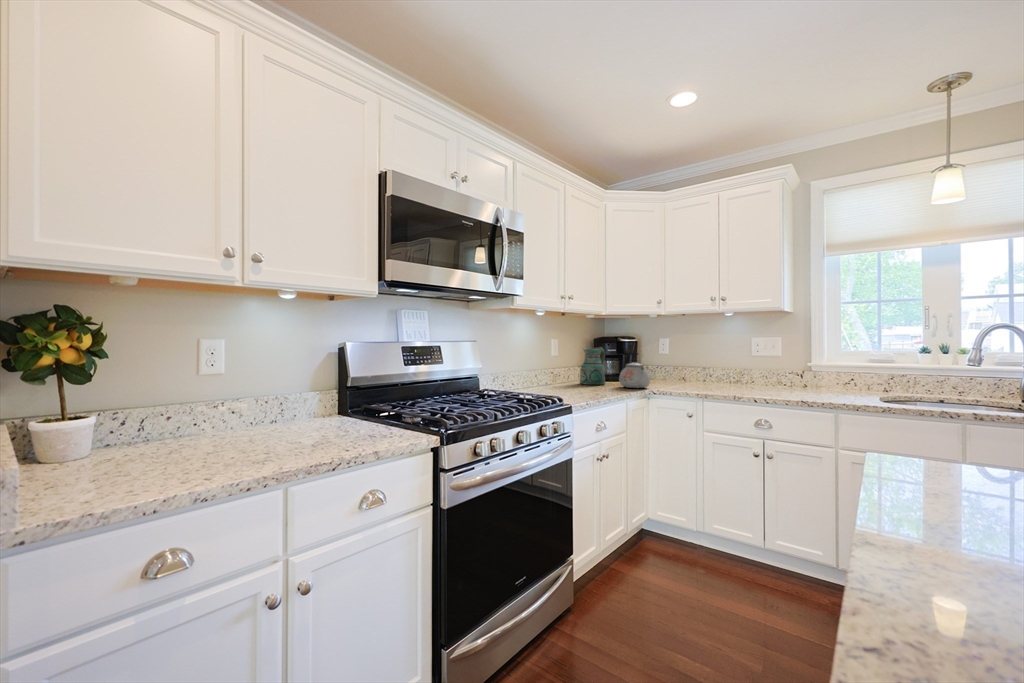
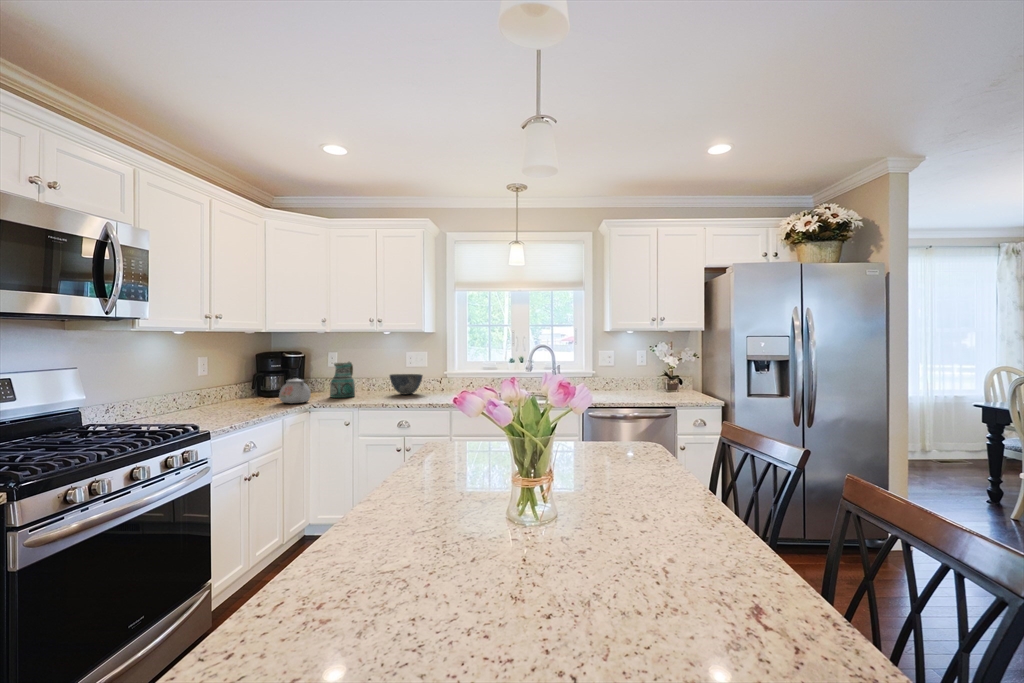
ceramic pitcher: present [580,347,605,385] -> present [330,362,355,398]
bowl: none [735,364,779,388] -> present [390,374,423,395]

